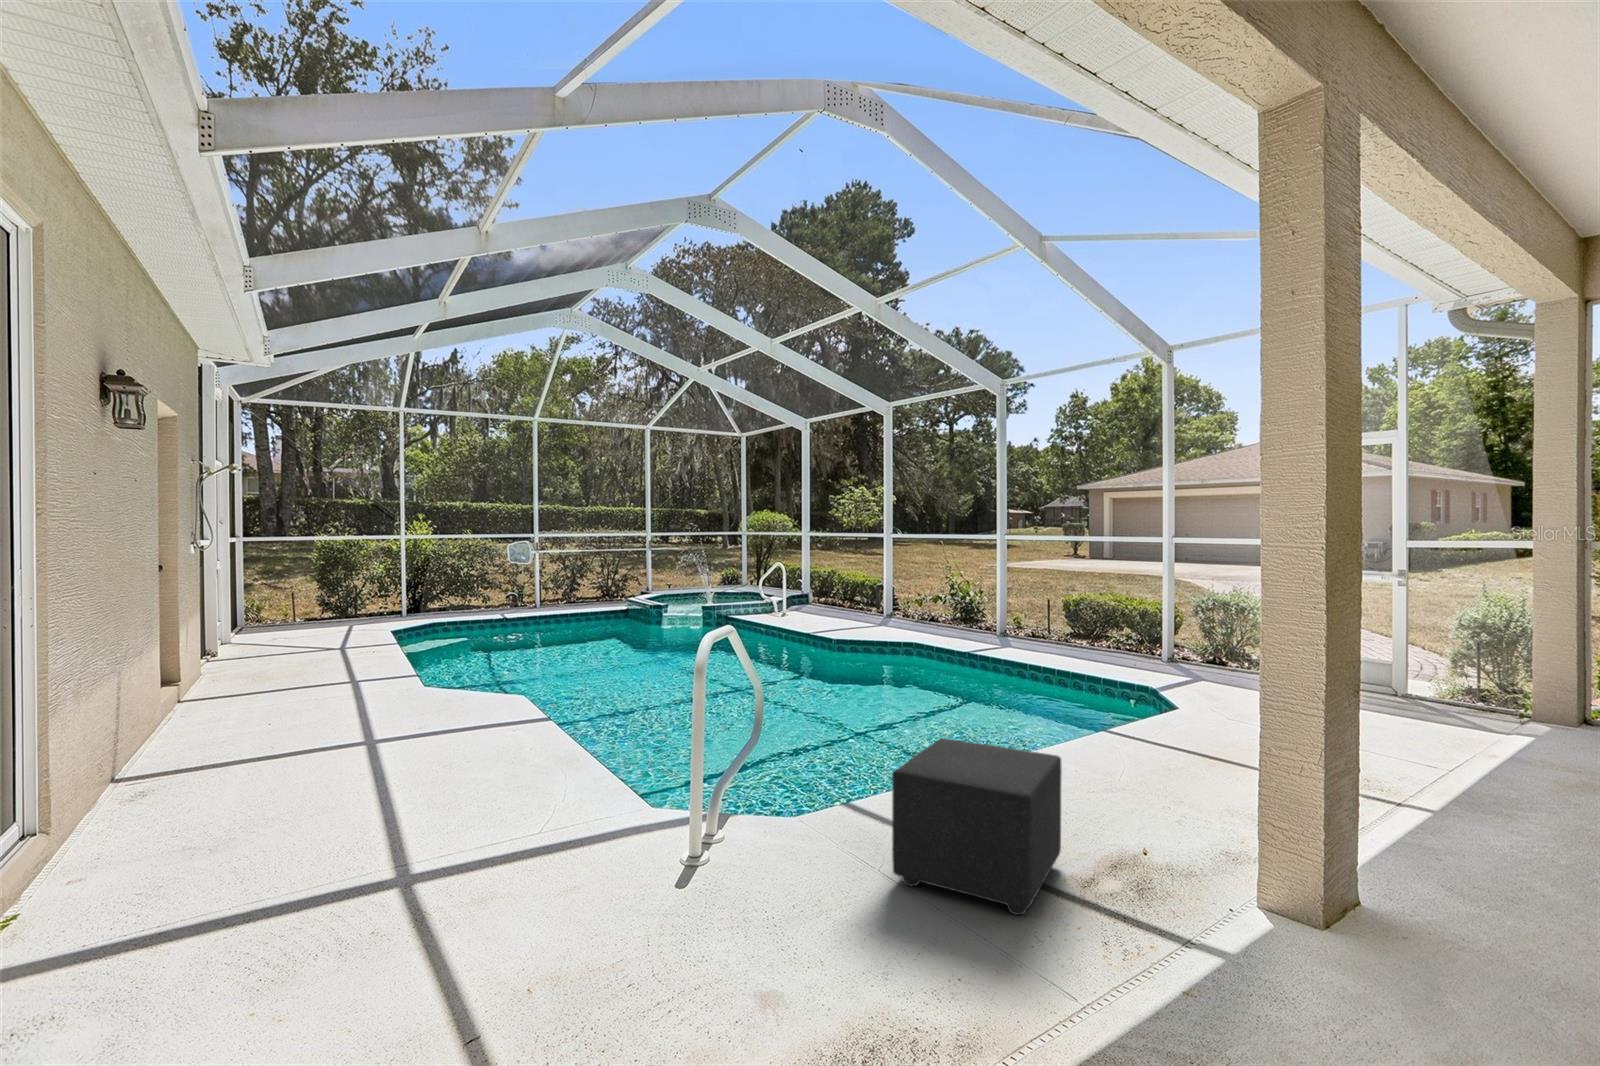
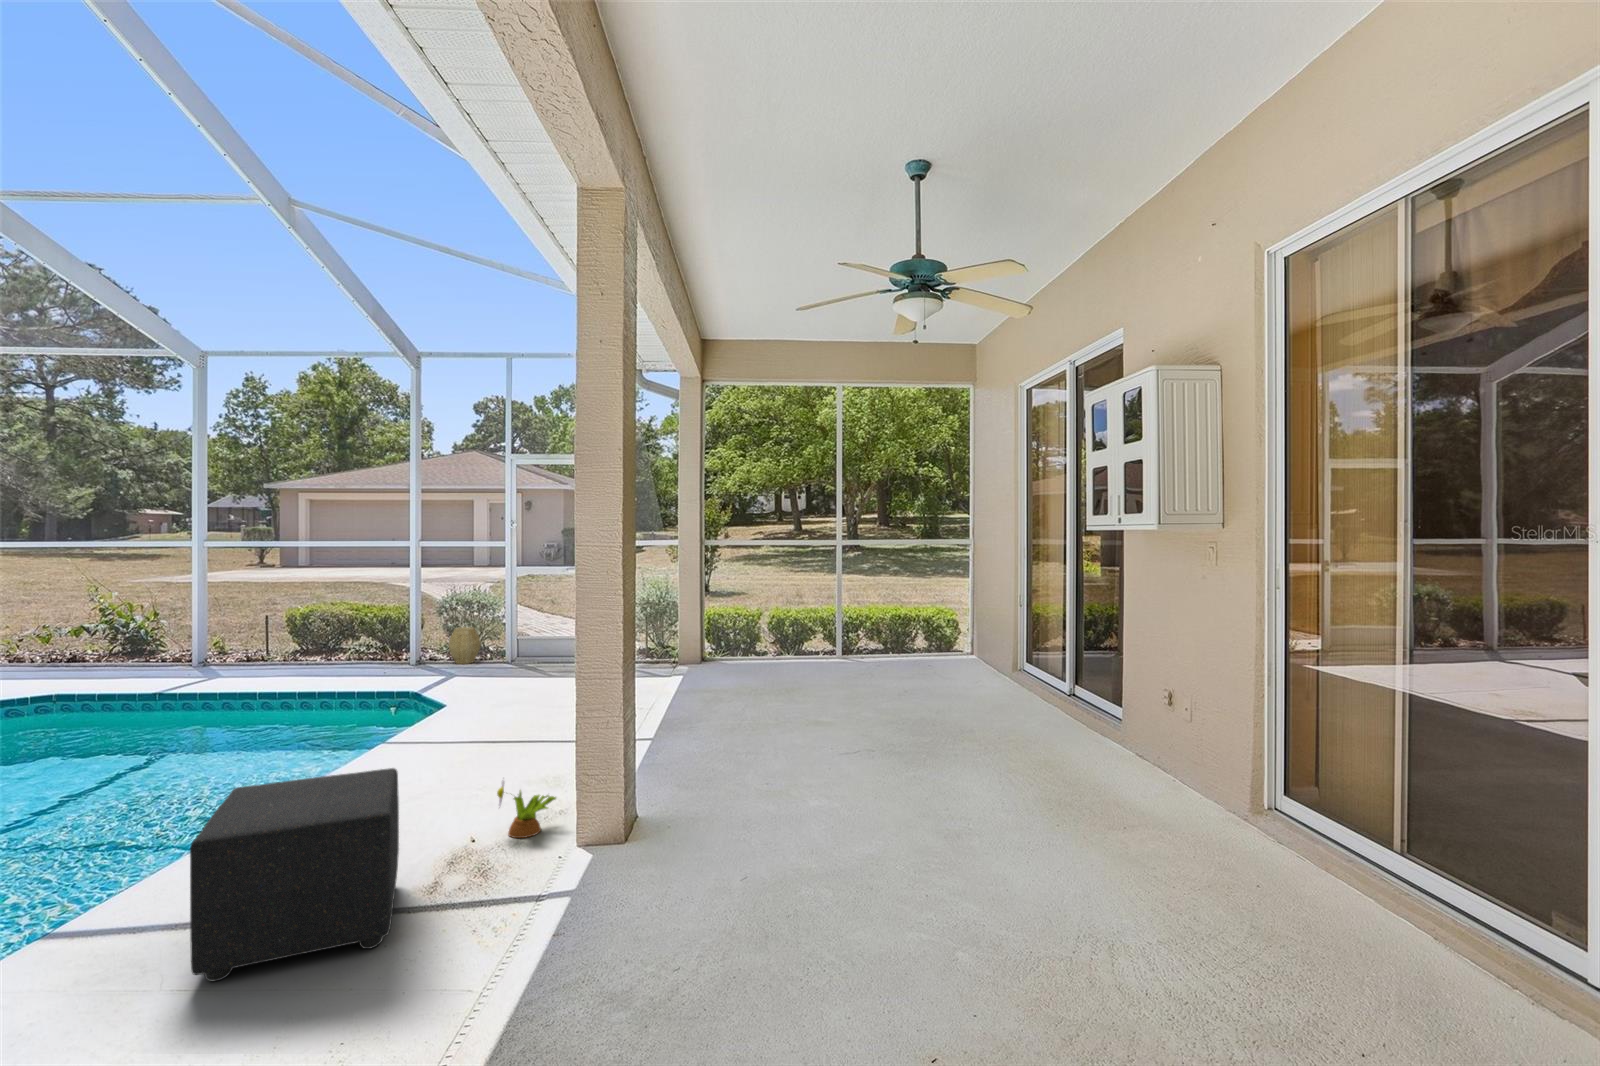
woven basket: none [1201,629,1237,669] -> present [448,627,481,664]
decorative plant: none [1172,796,1243,873] -> present [497,778,556,838]

